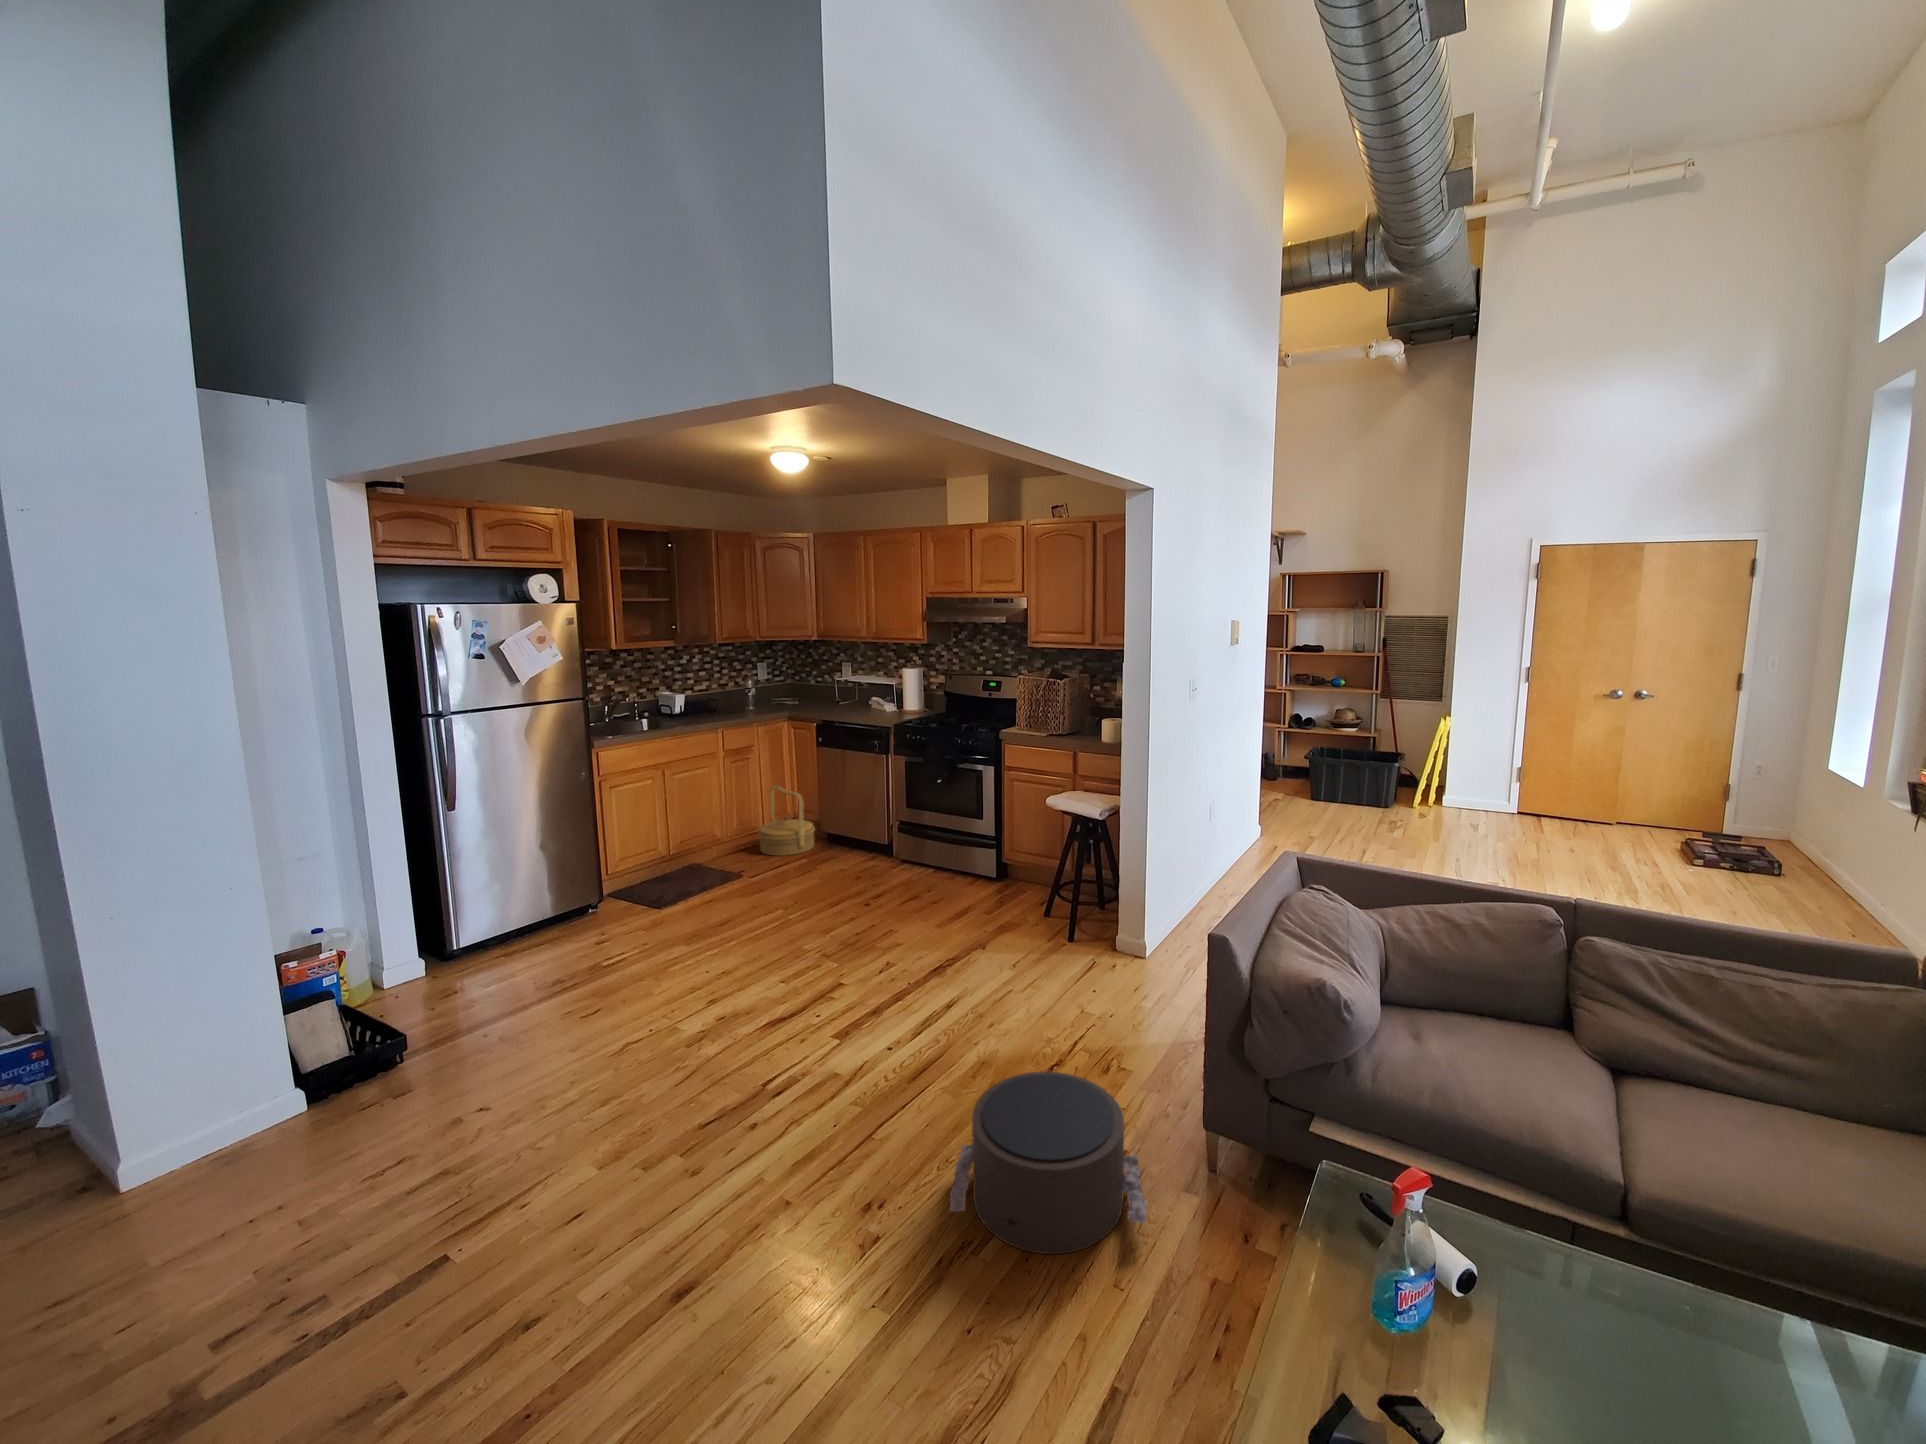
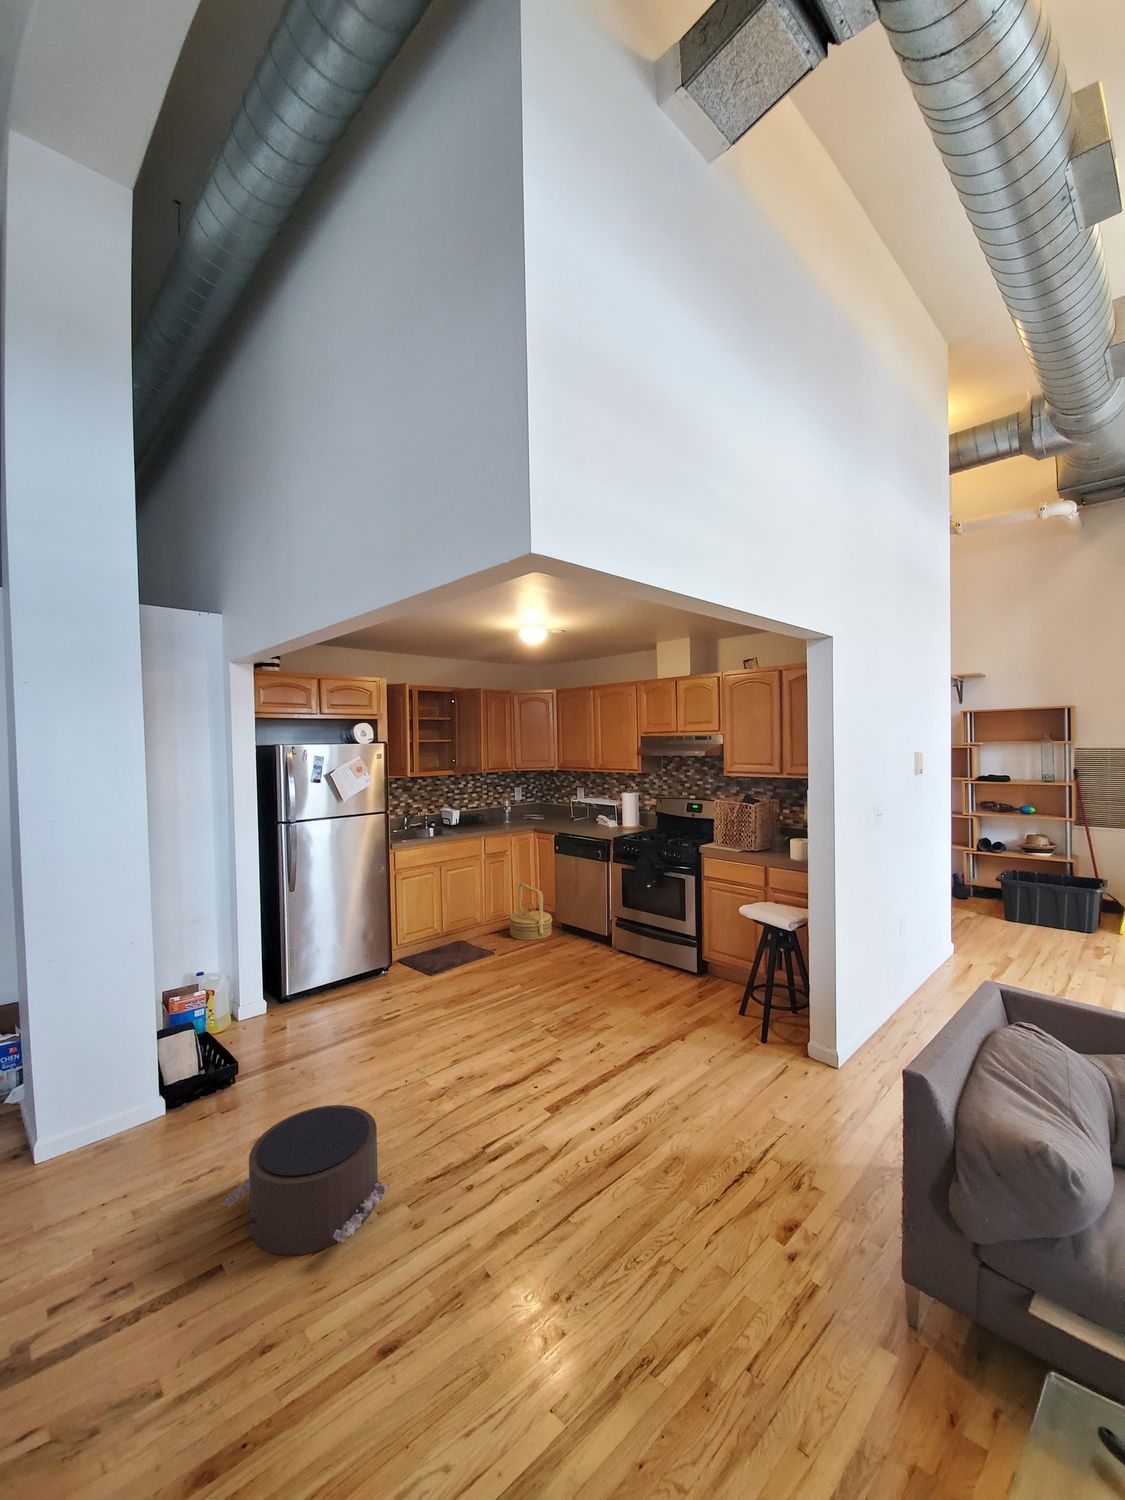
pouf: present [950,1071,1147,1254] -> present [222,1105,389,1256]

